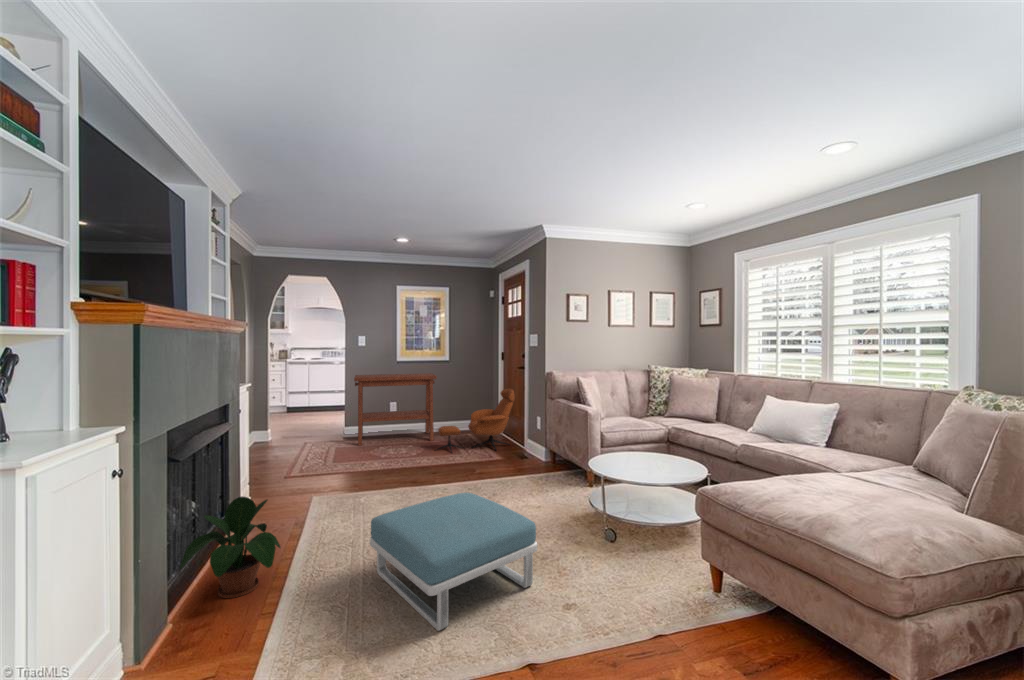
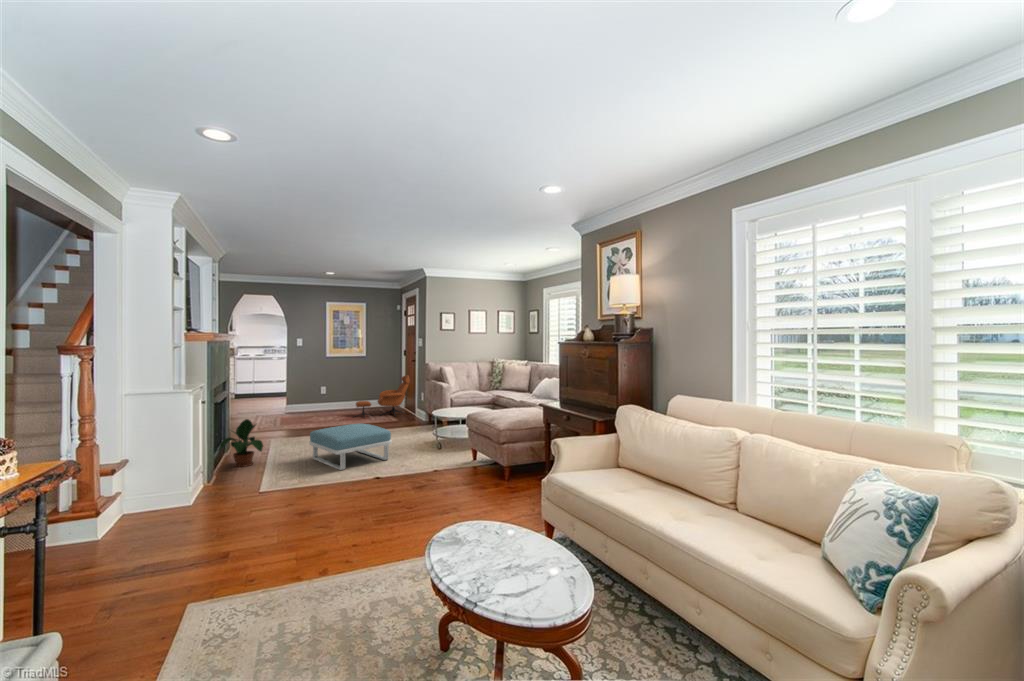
side table: present [354,373,437,446] -> none [295,365,356,416]

